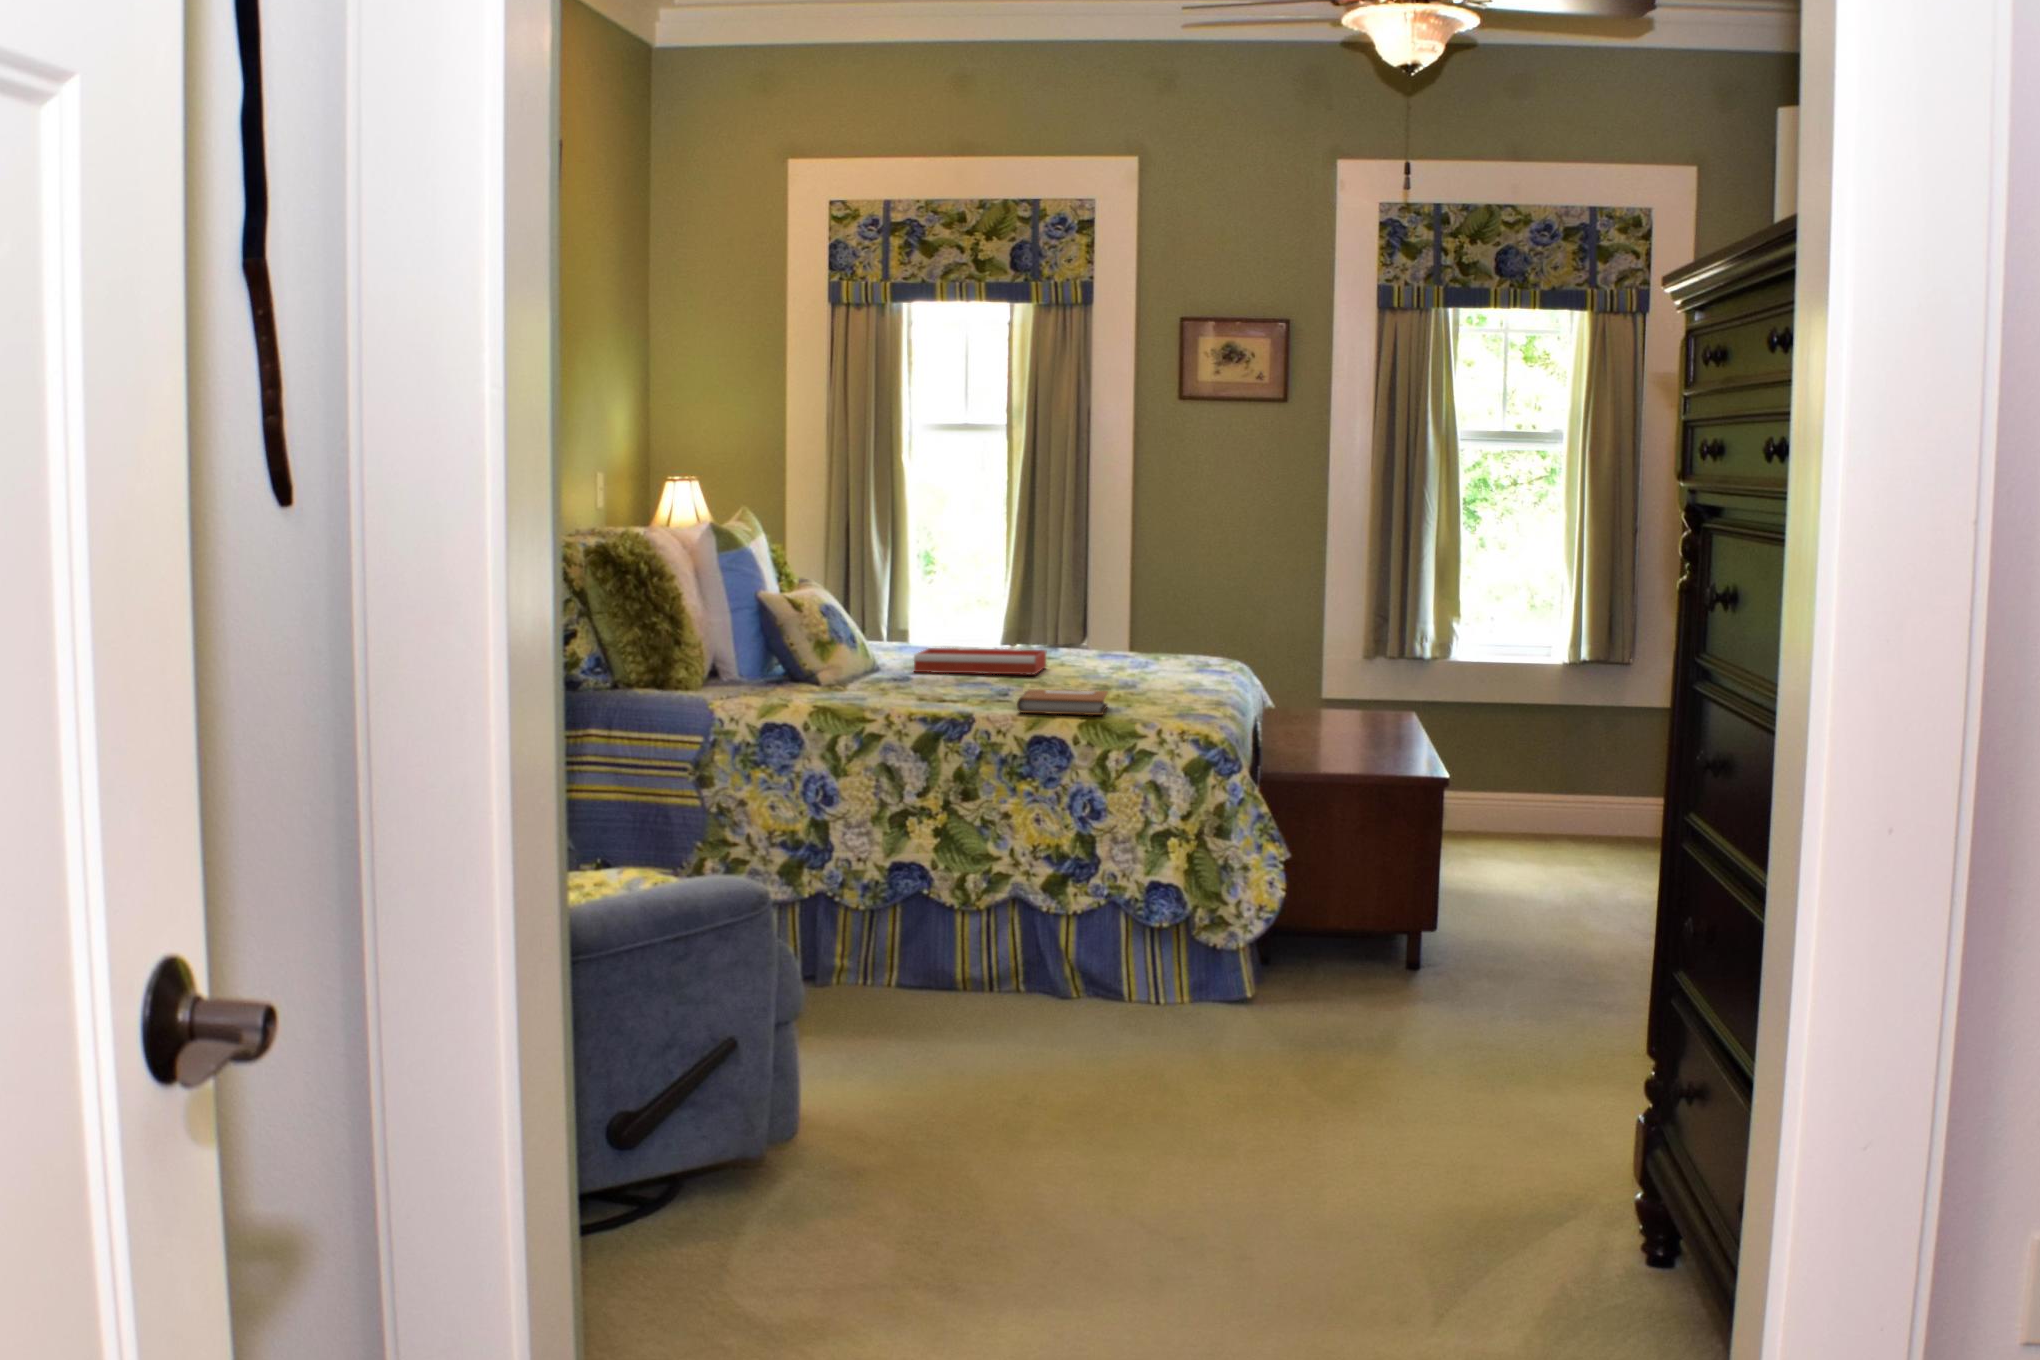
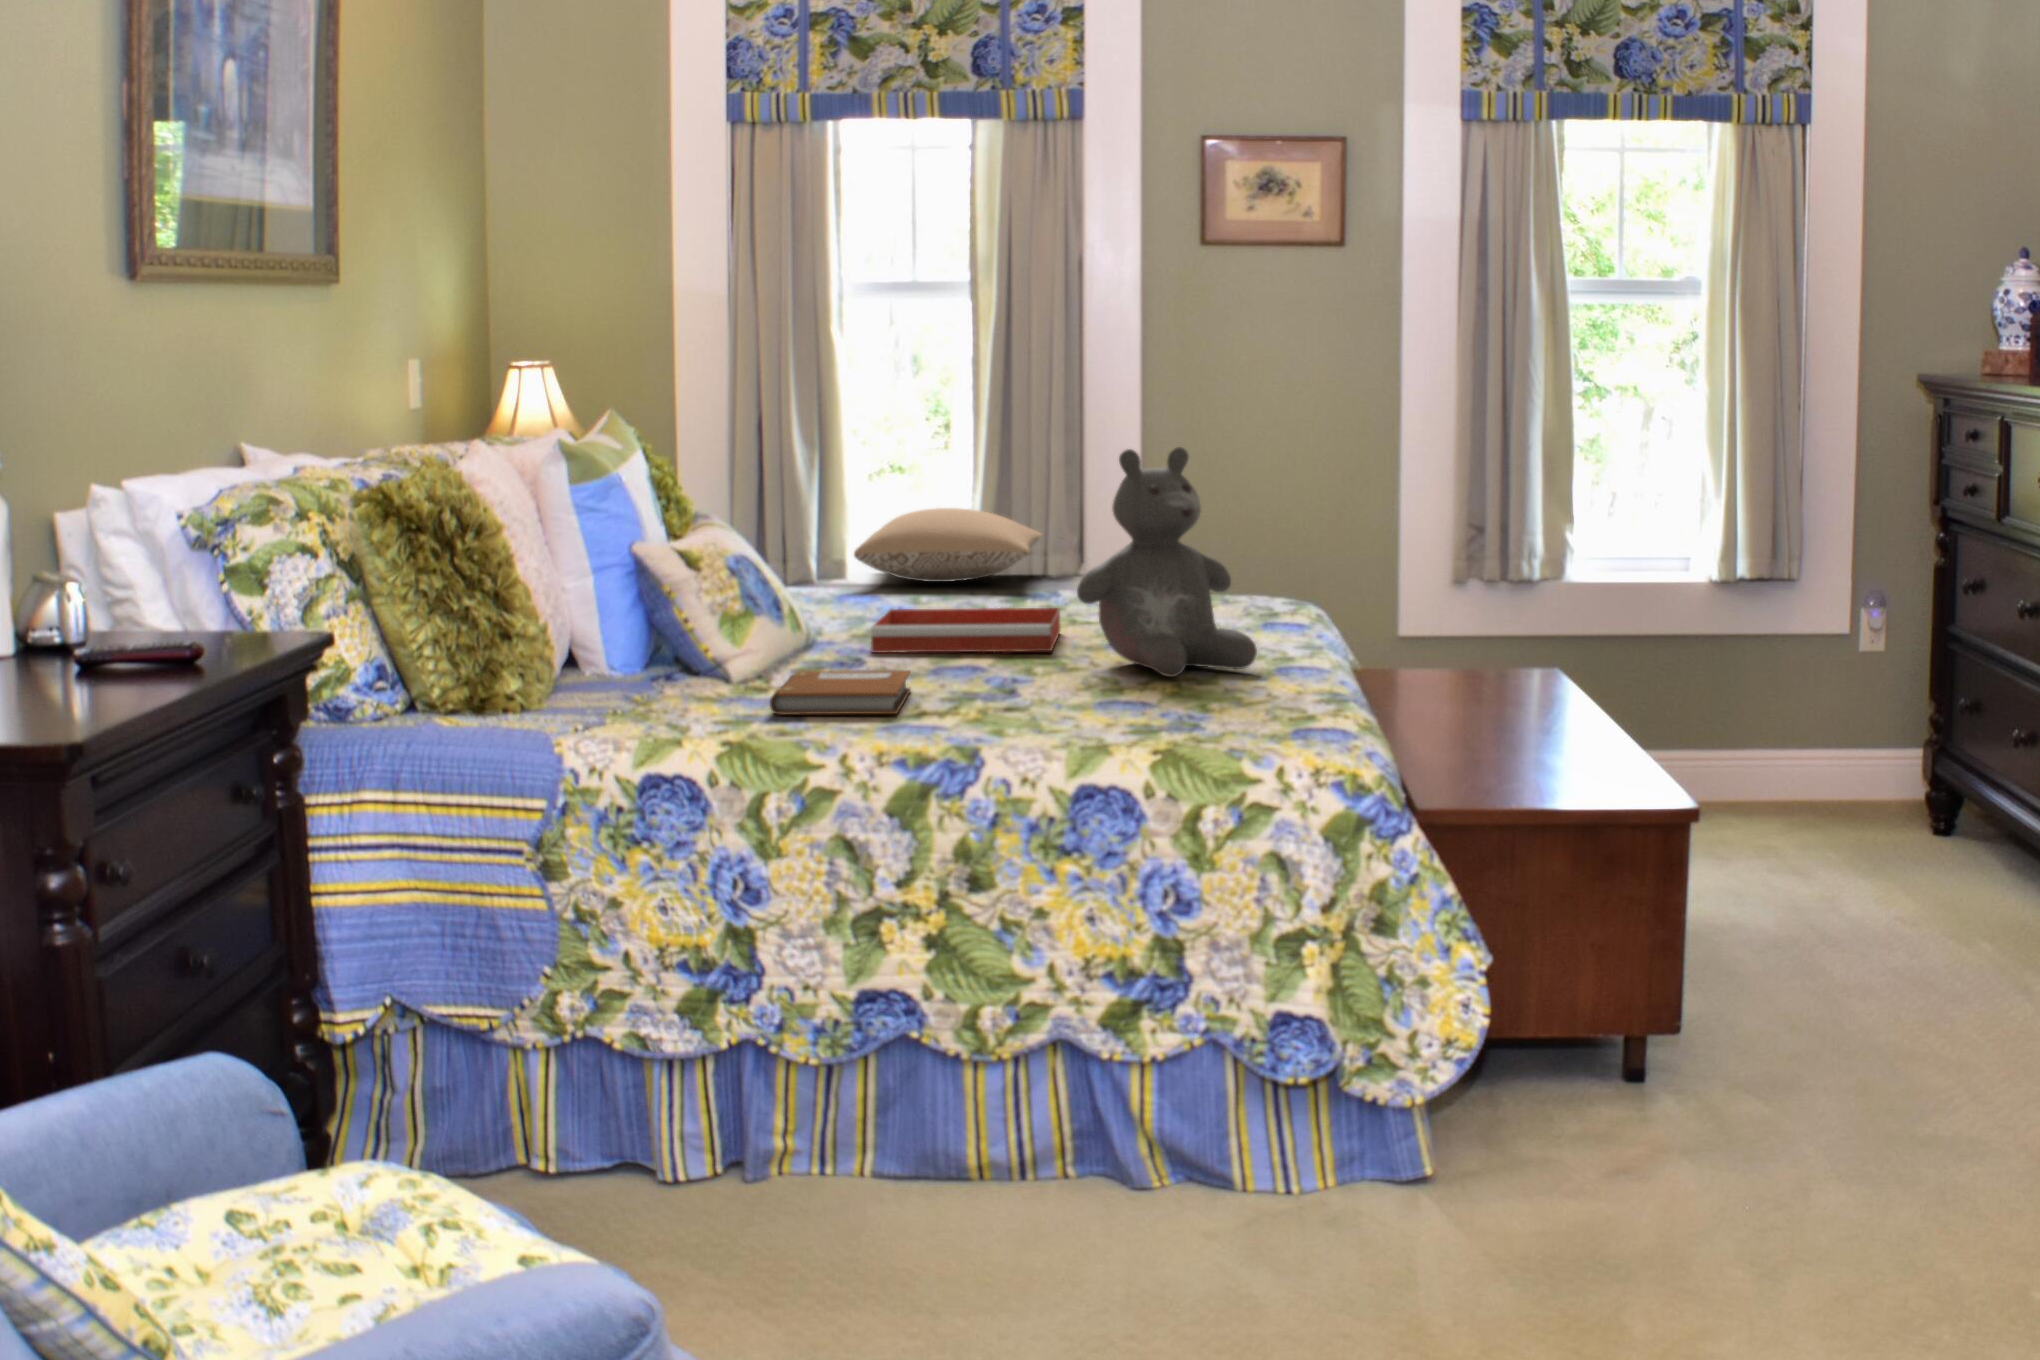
teddy bear: none [1050,534,1171,688] -> present [1077,447,1257,677]
pillow: none [910,589,1049,641] -> present [854,508,1043,582]
notebook: present [1017,689,1108,715] -> present [770,670,911,714]

